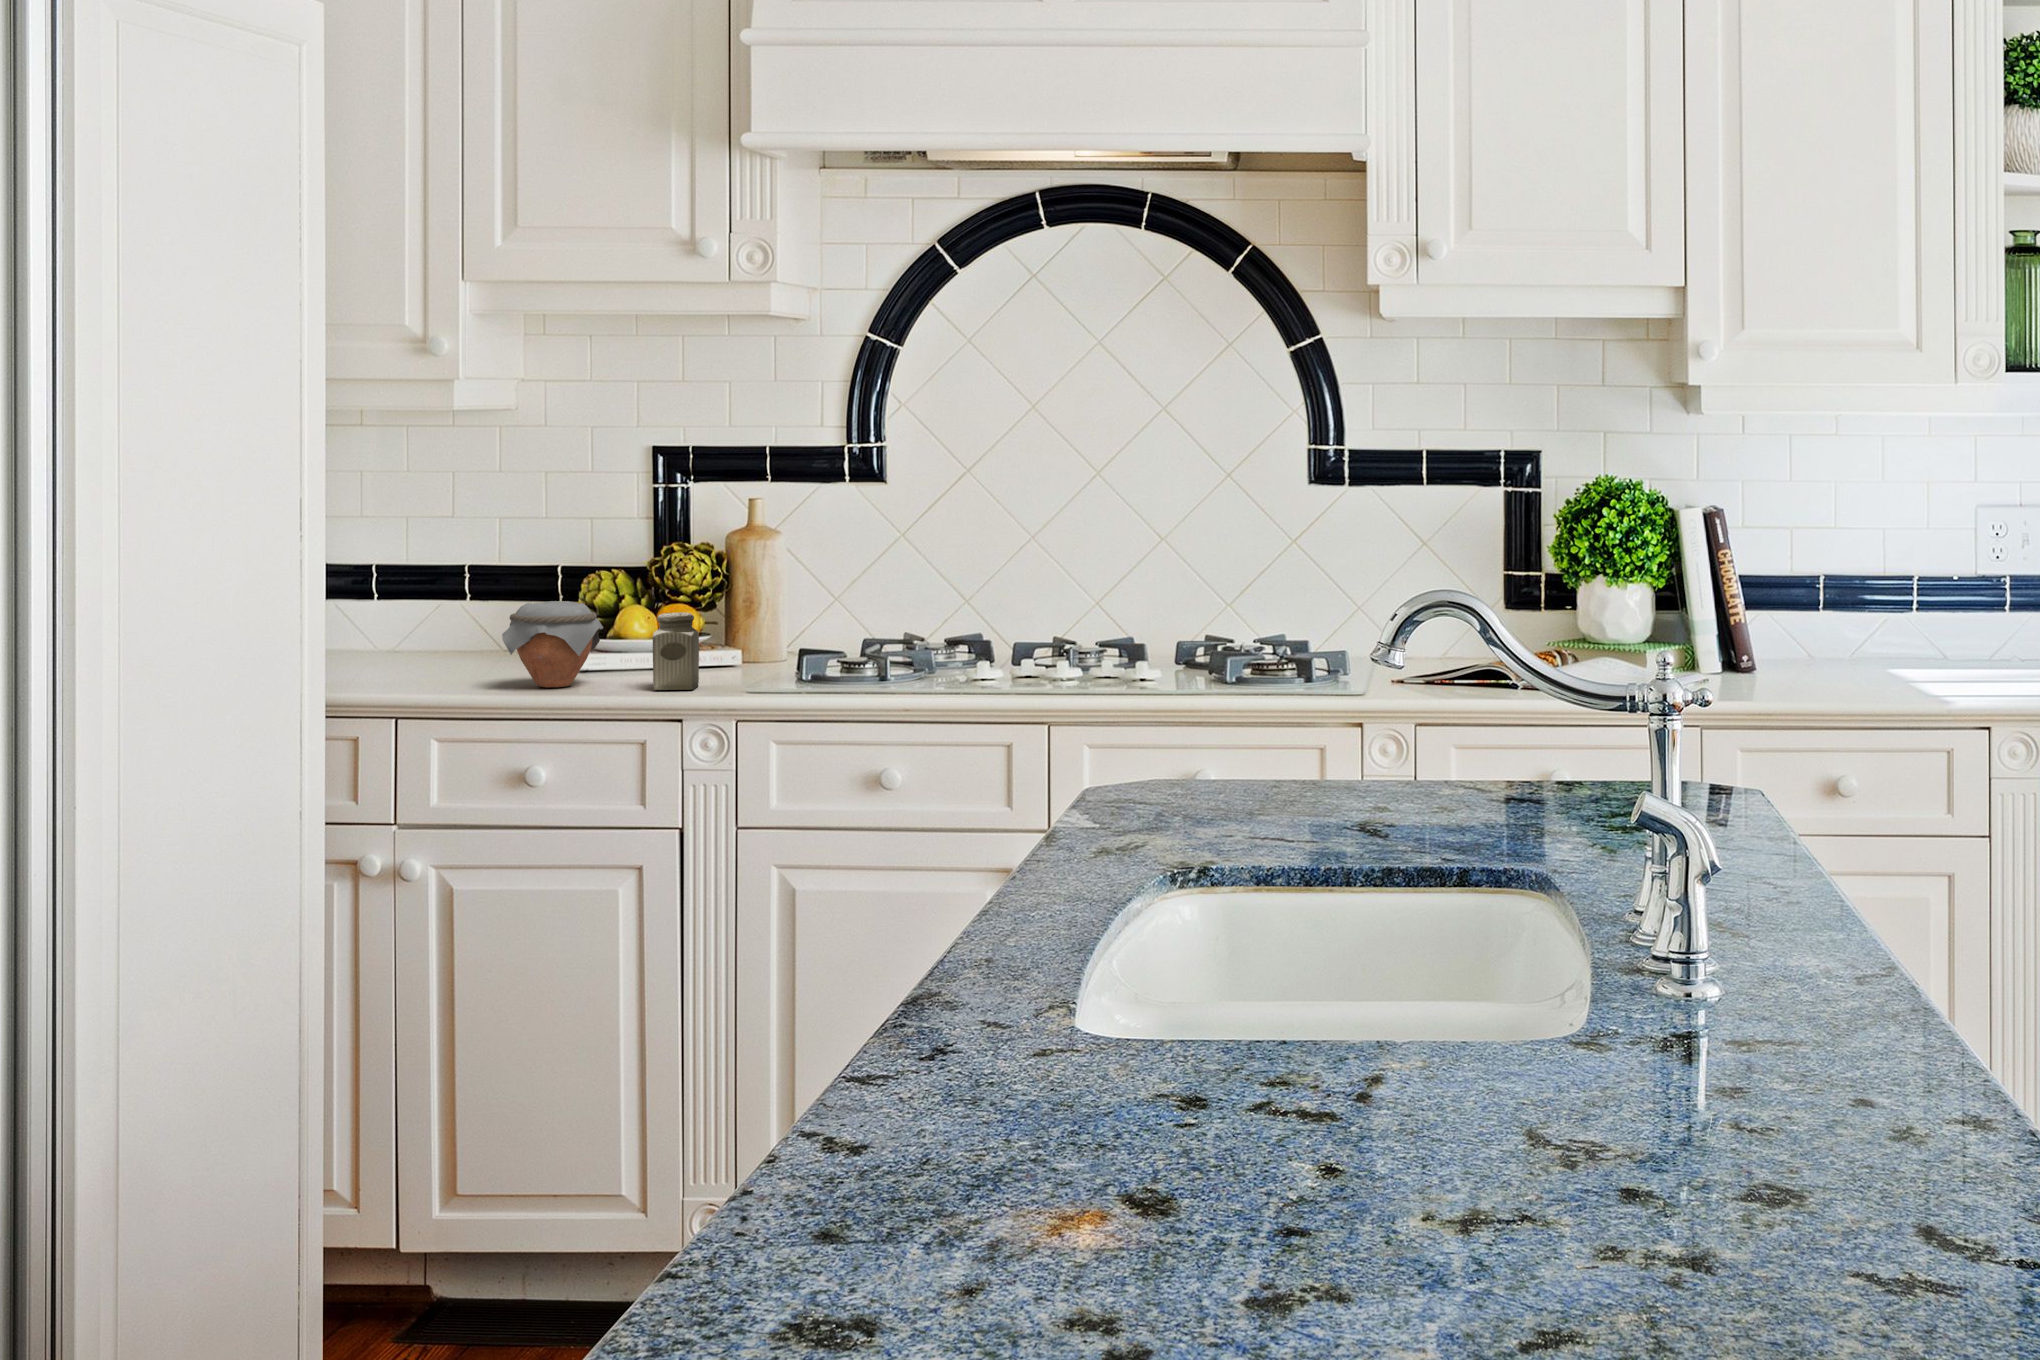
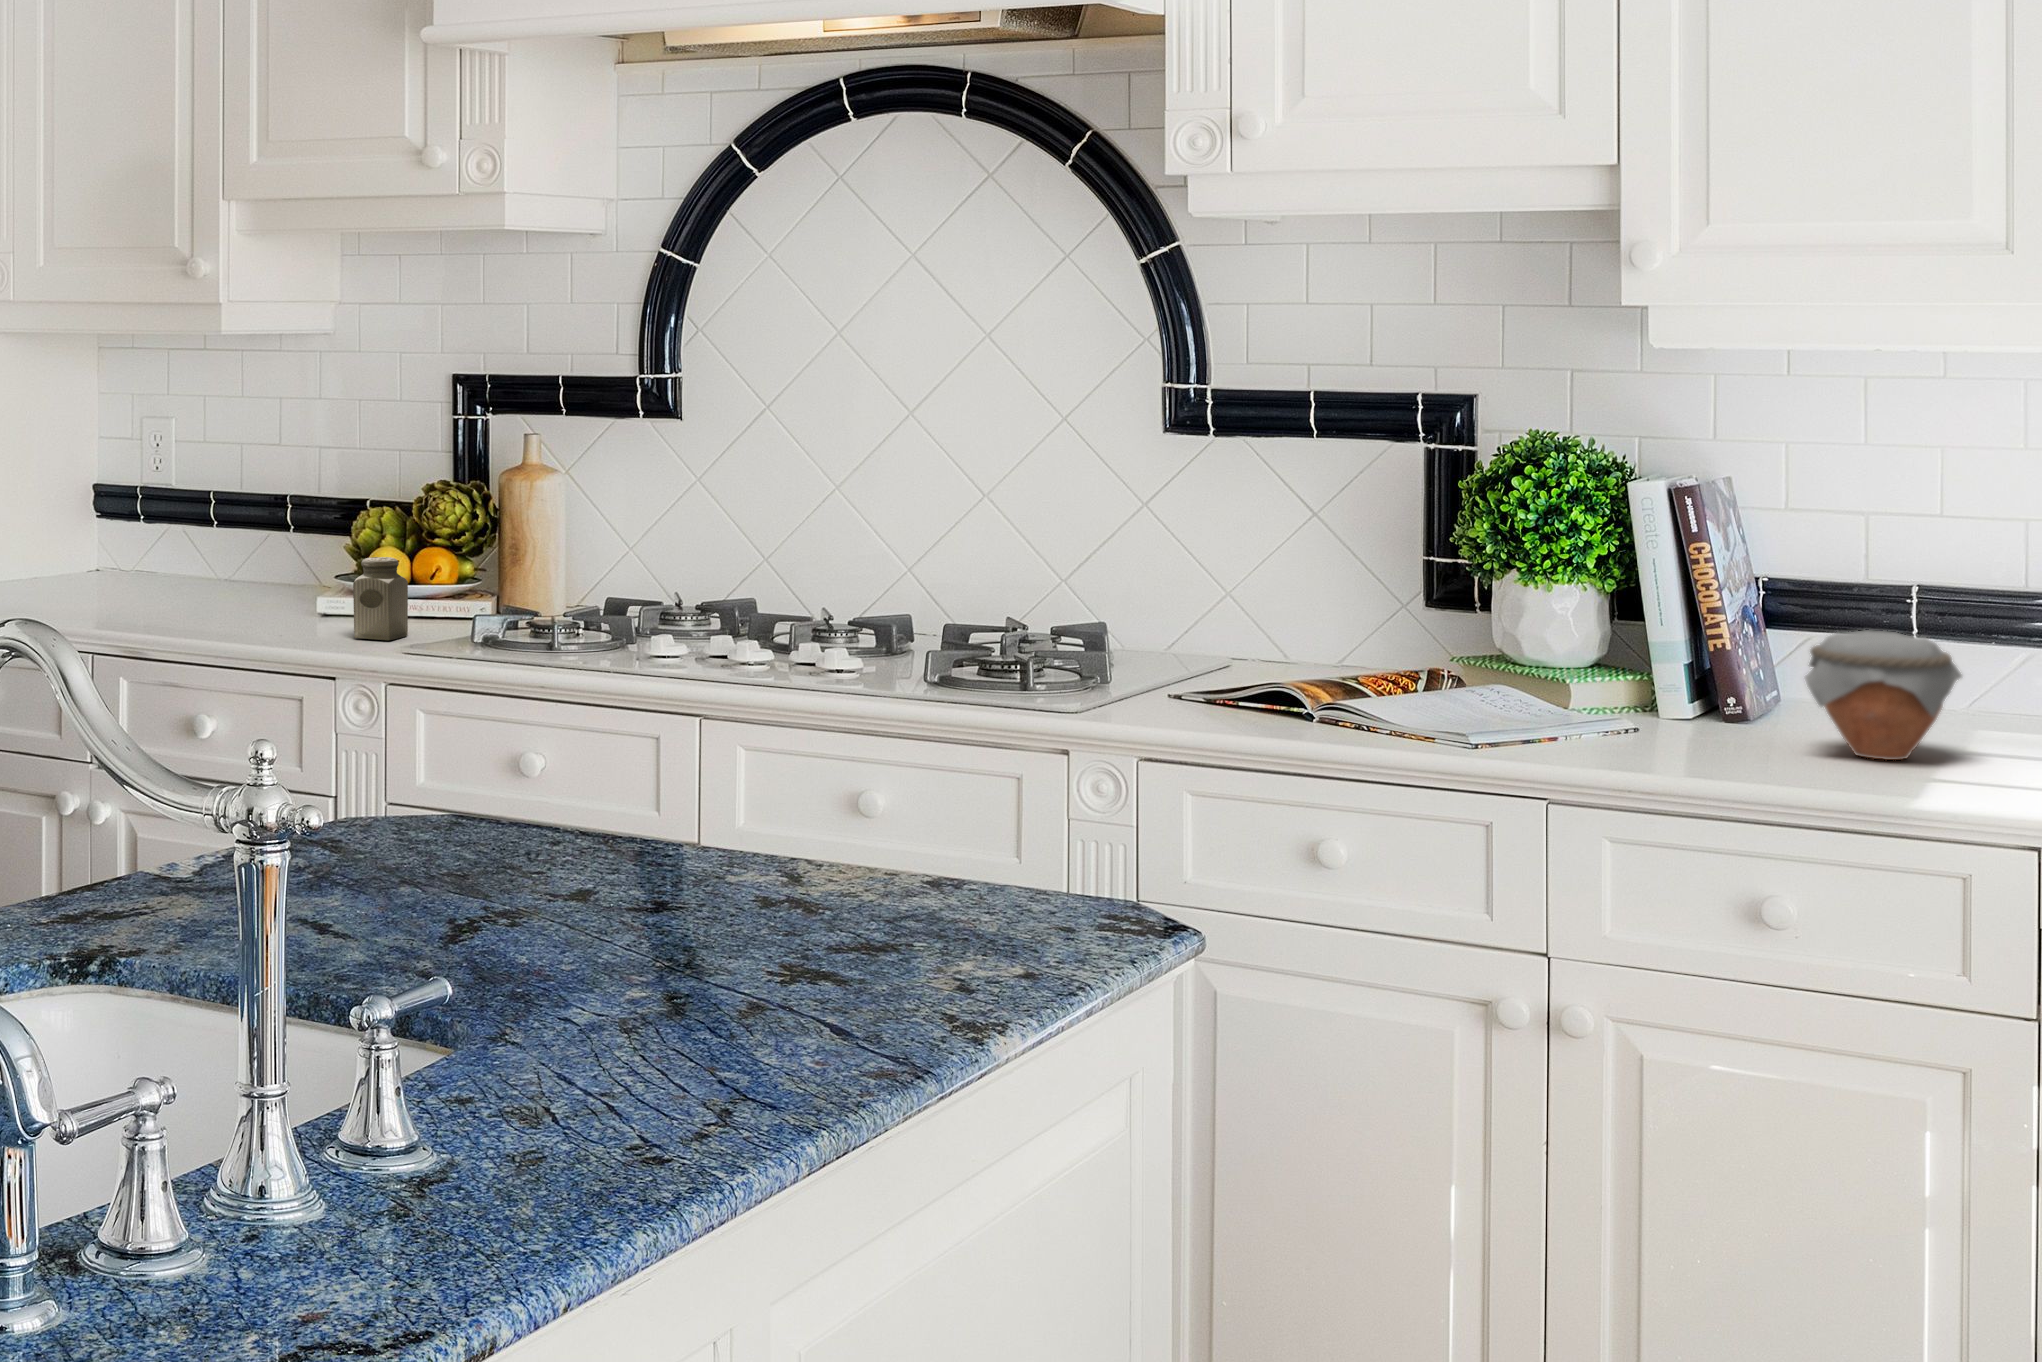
jar: present [502,601,603,687] -> present [1805,630,1962,760]

